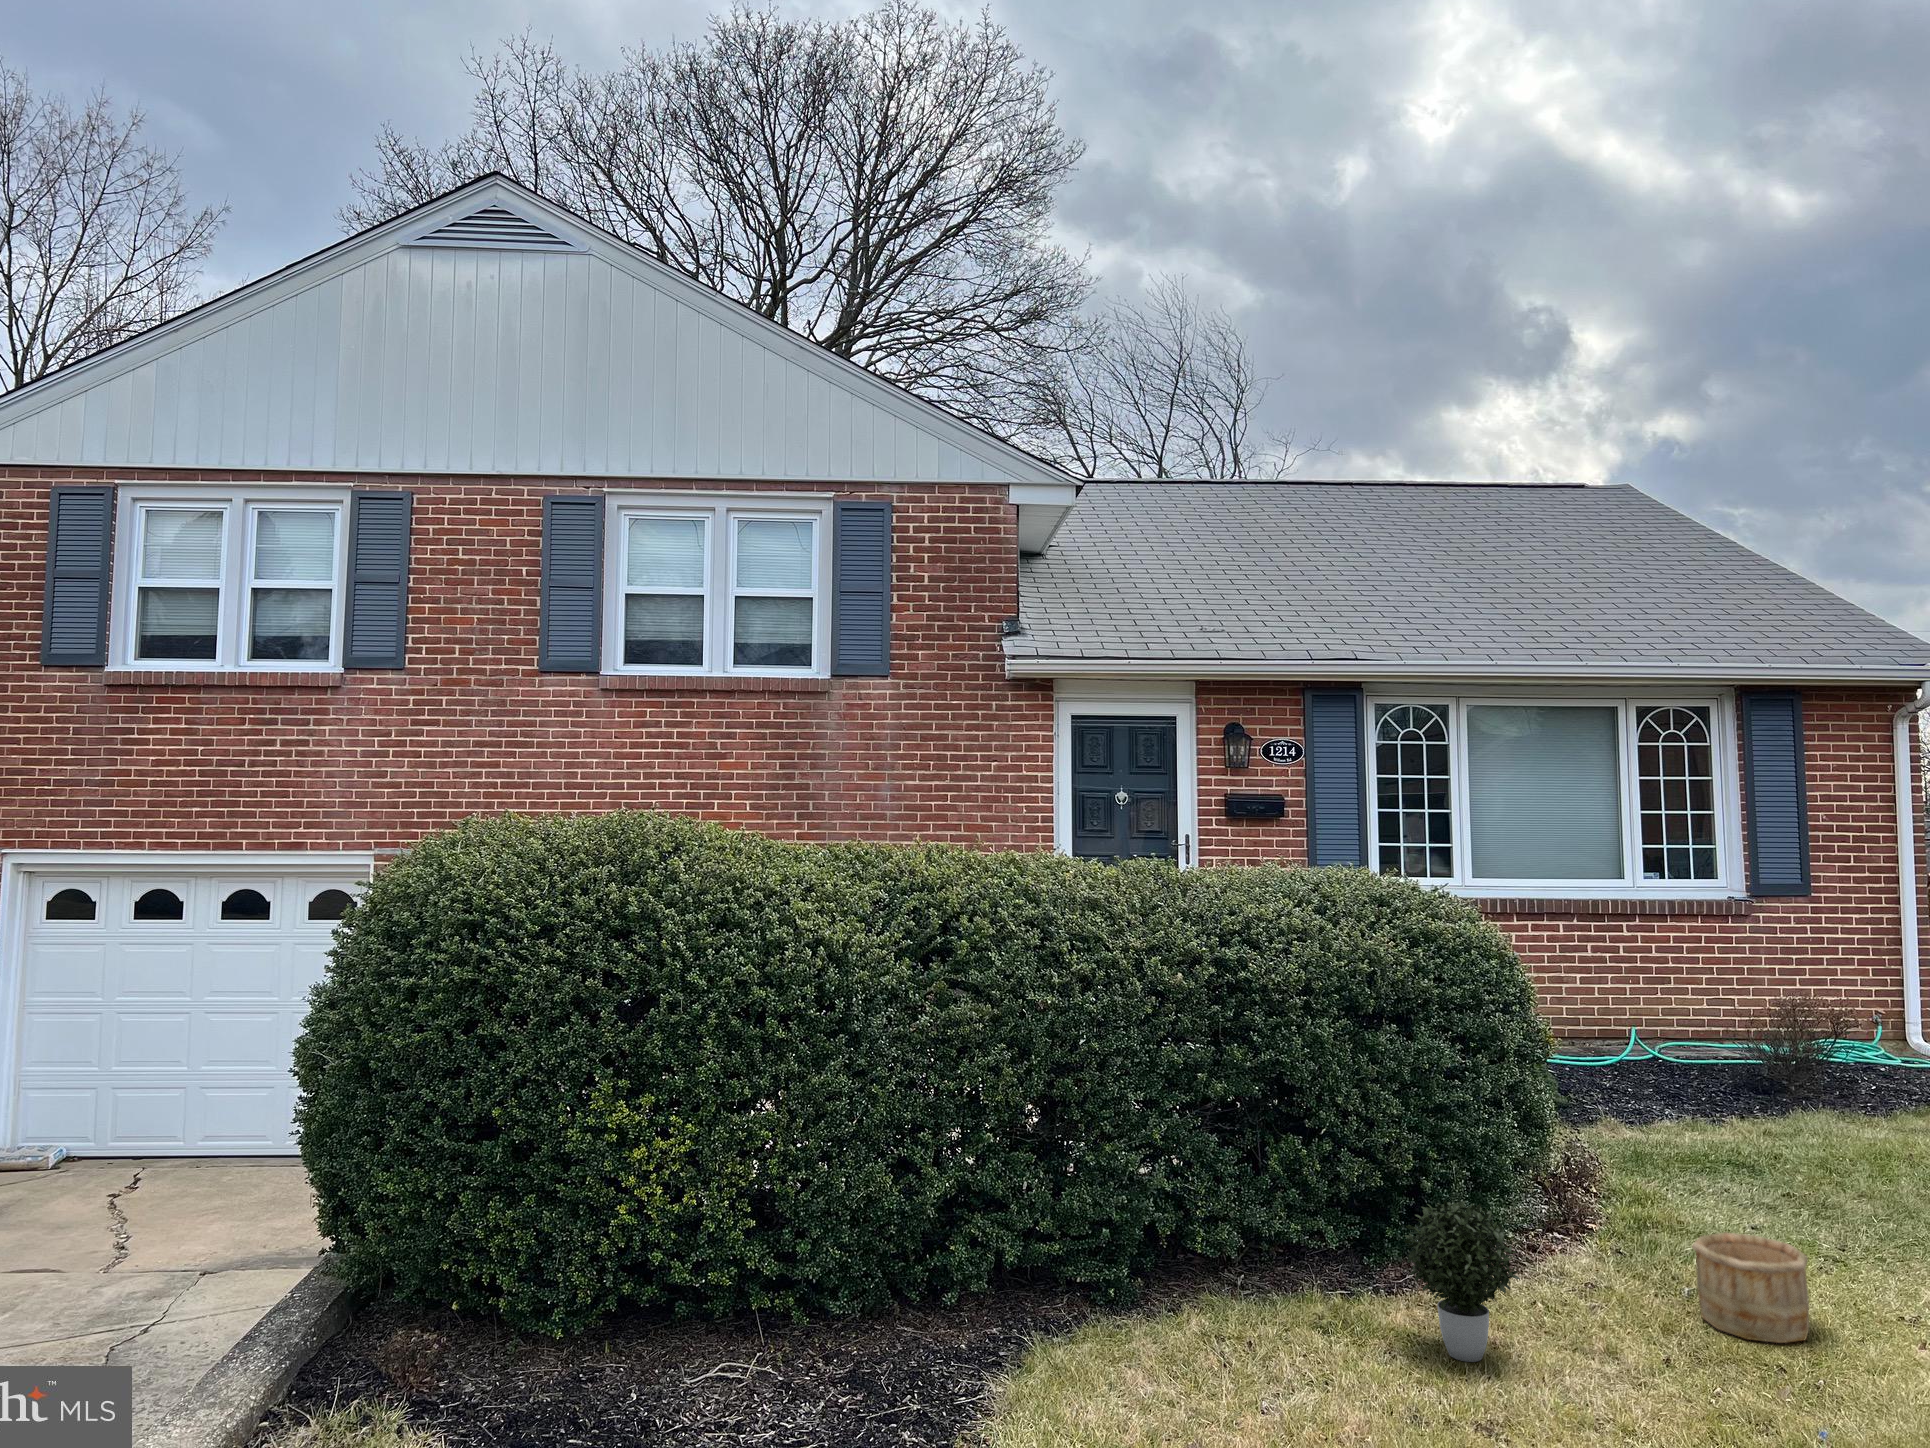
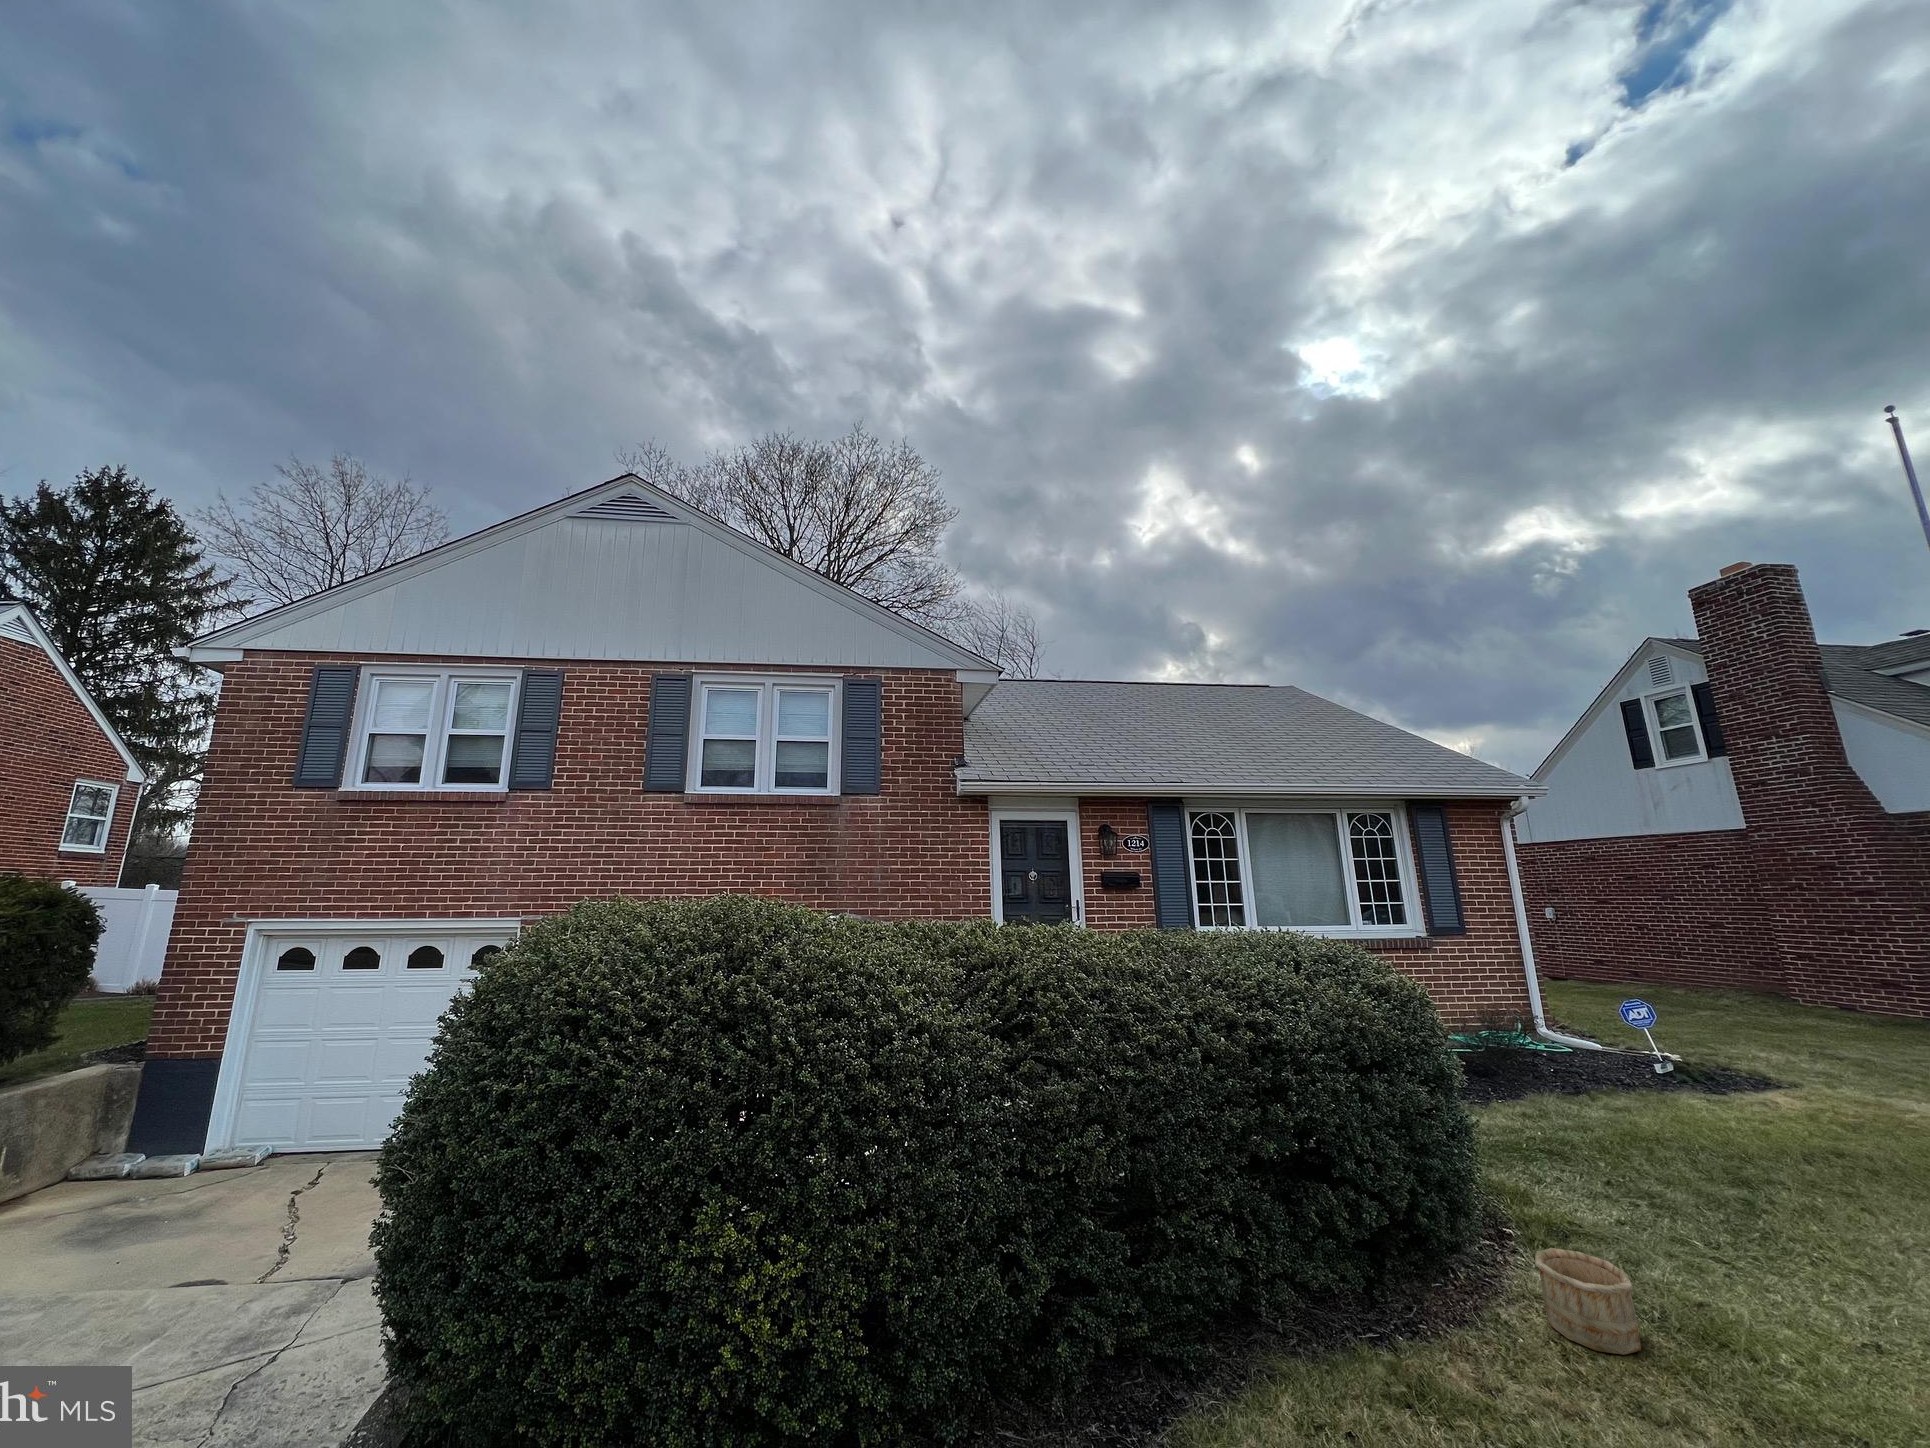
potted plant: present [1404,1201,1520,1362] -> none [1331,1241,1432,1389]

